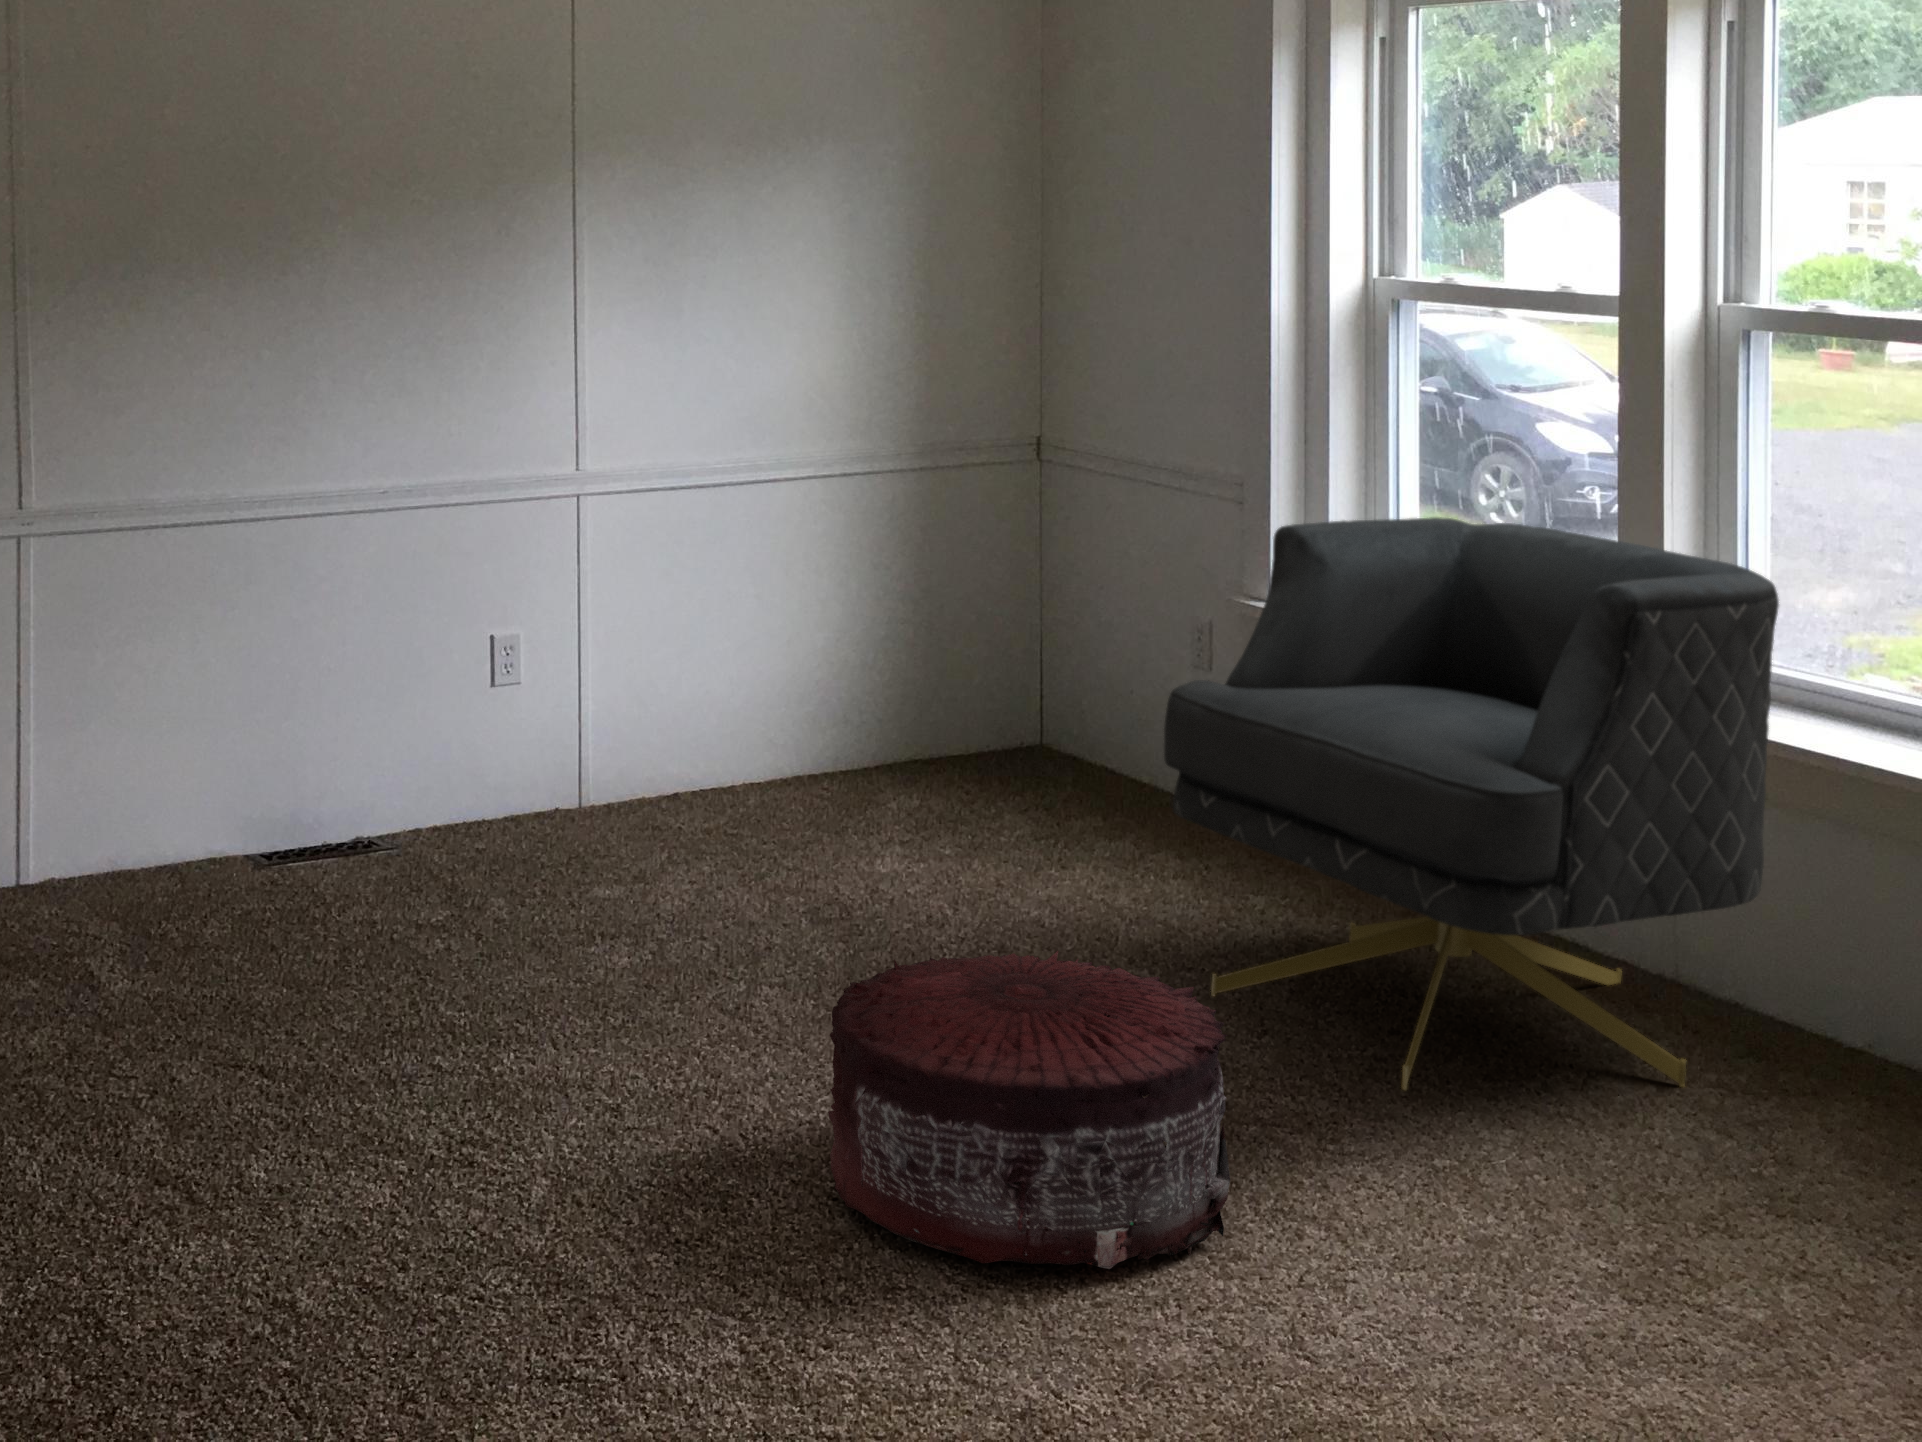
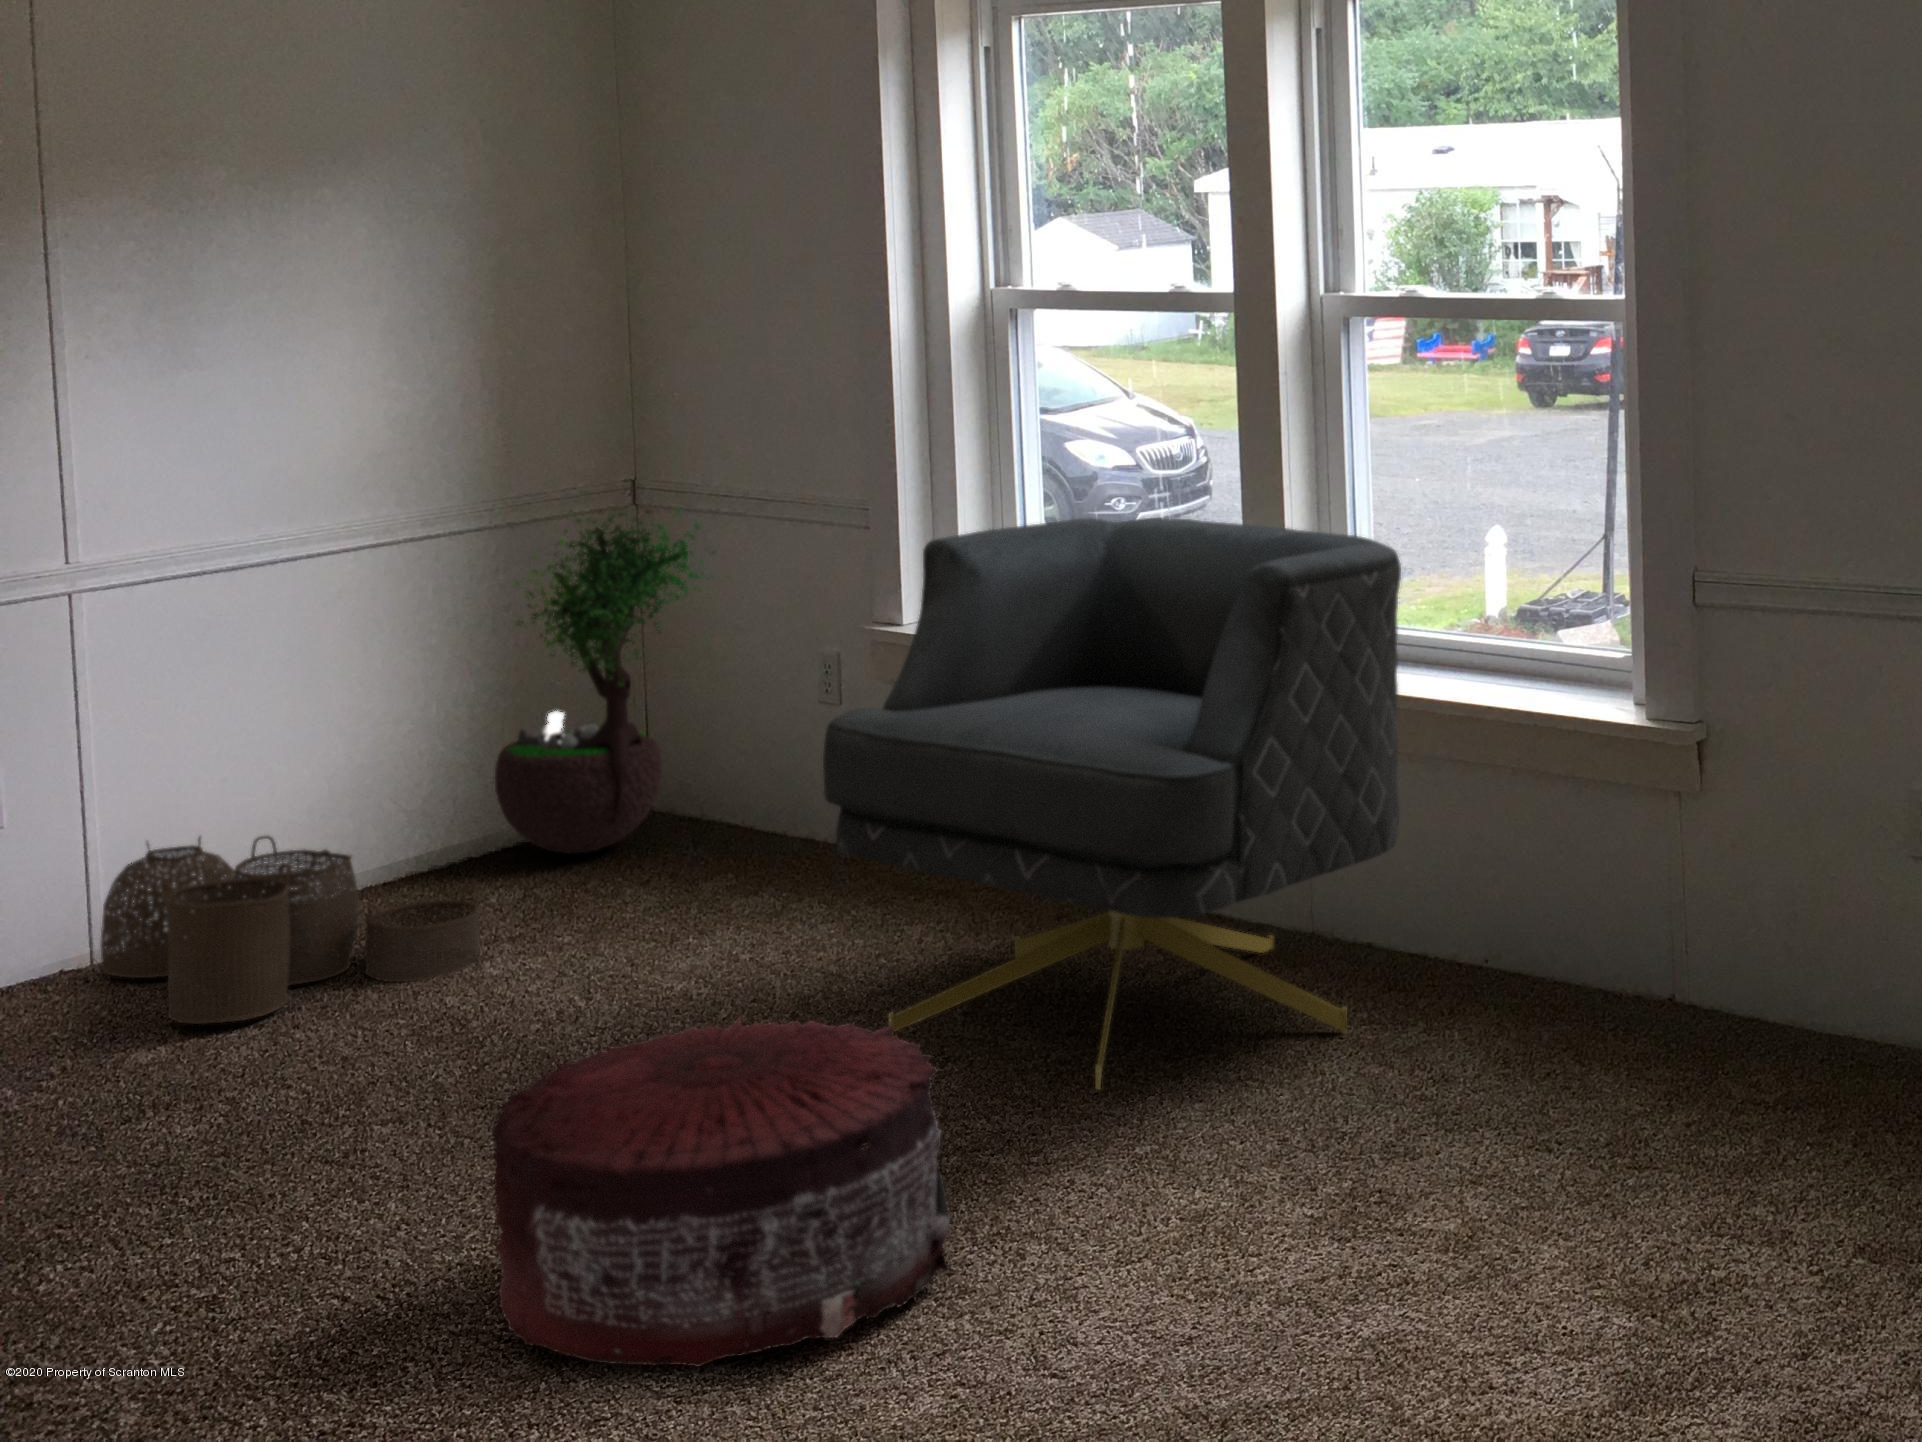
potted tree: none [904,451,1103,777] -> present [495,492,714,854]
woven basket: none [589,714,876,877] -> present [100,836,480,1024]

